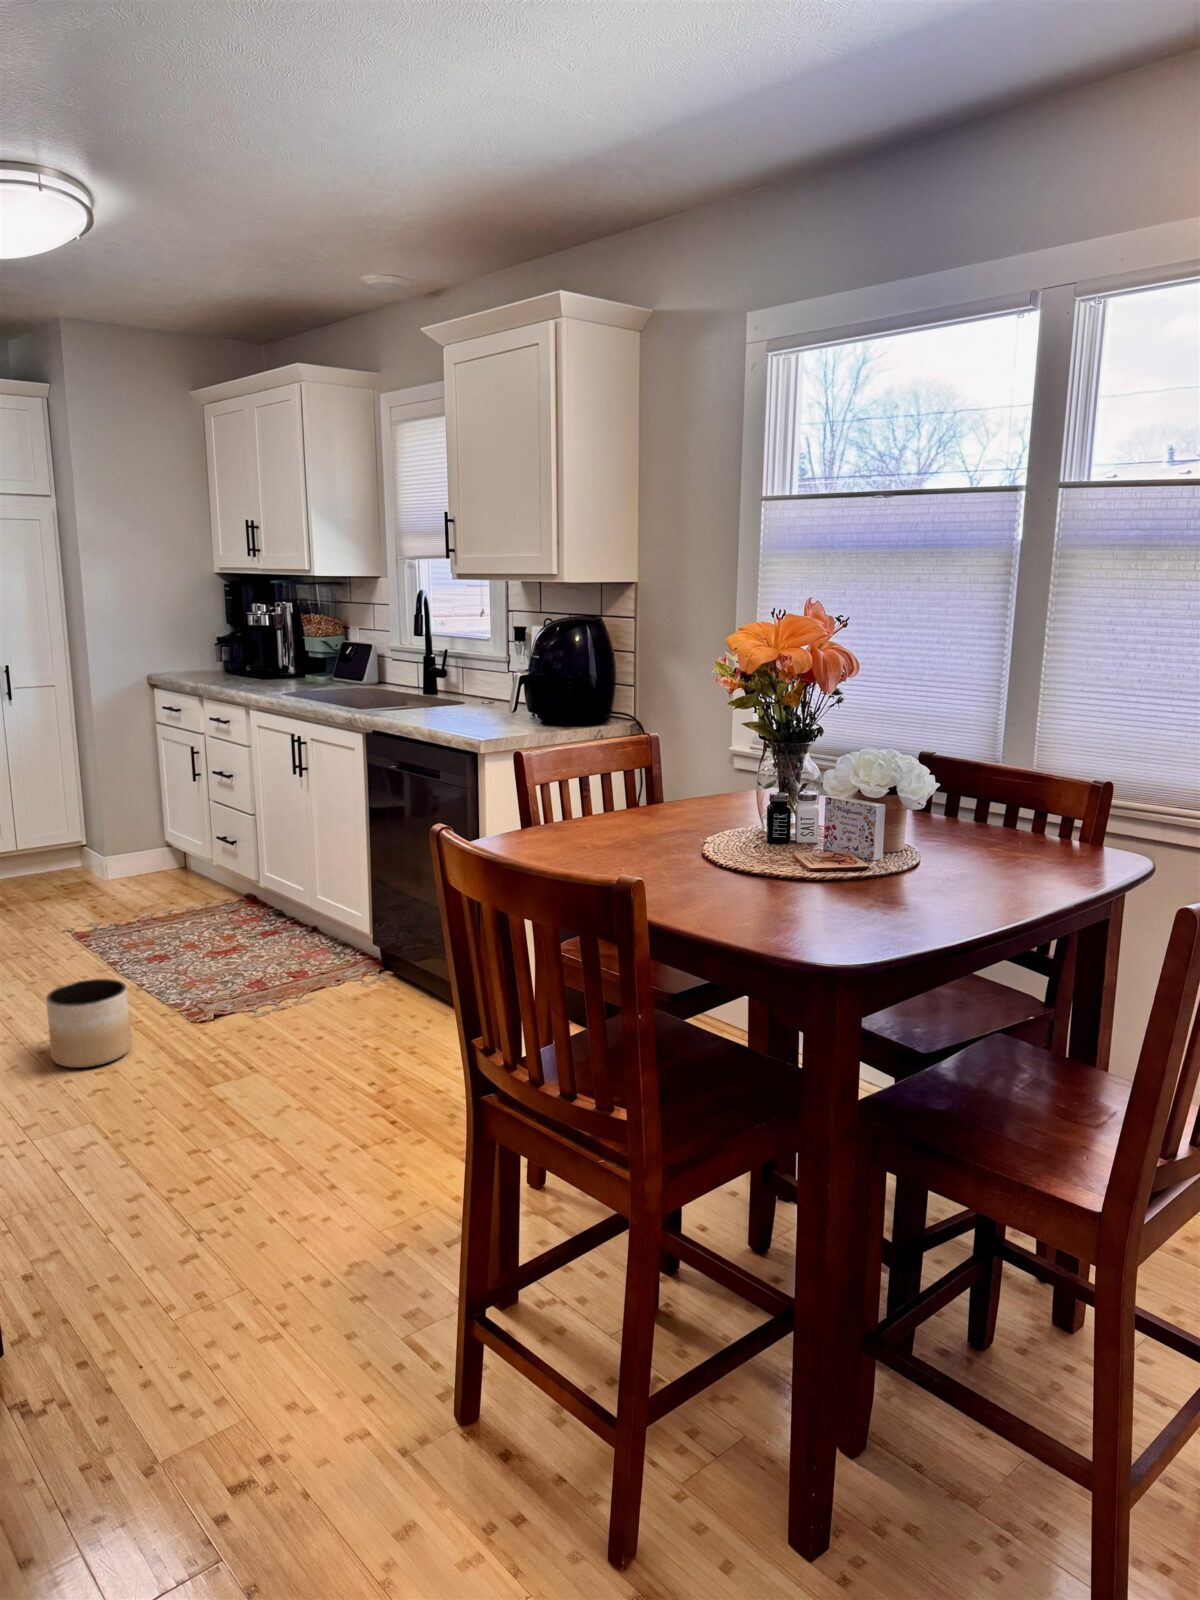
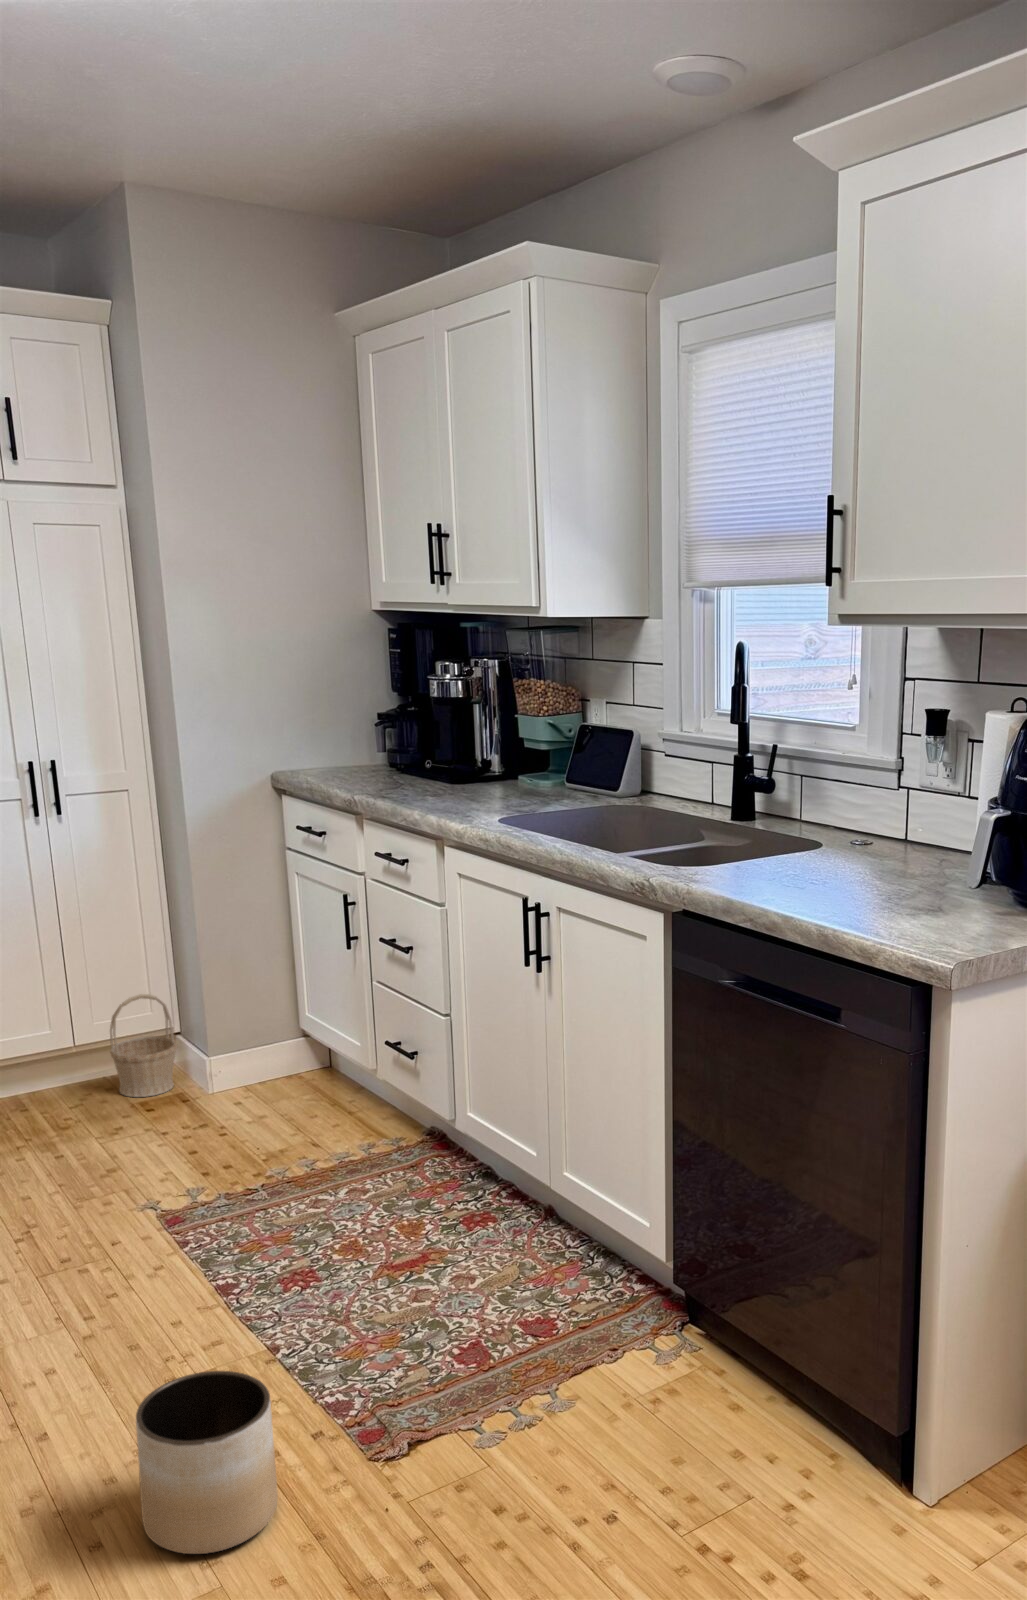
basket: none [35,818,83,885] -> present [110,994,177,1097]

